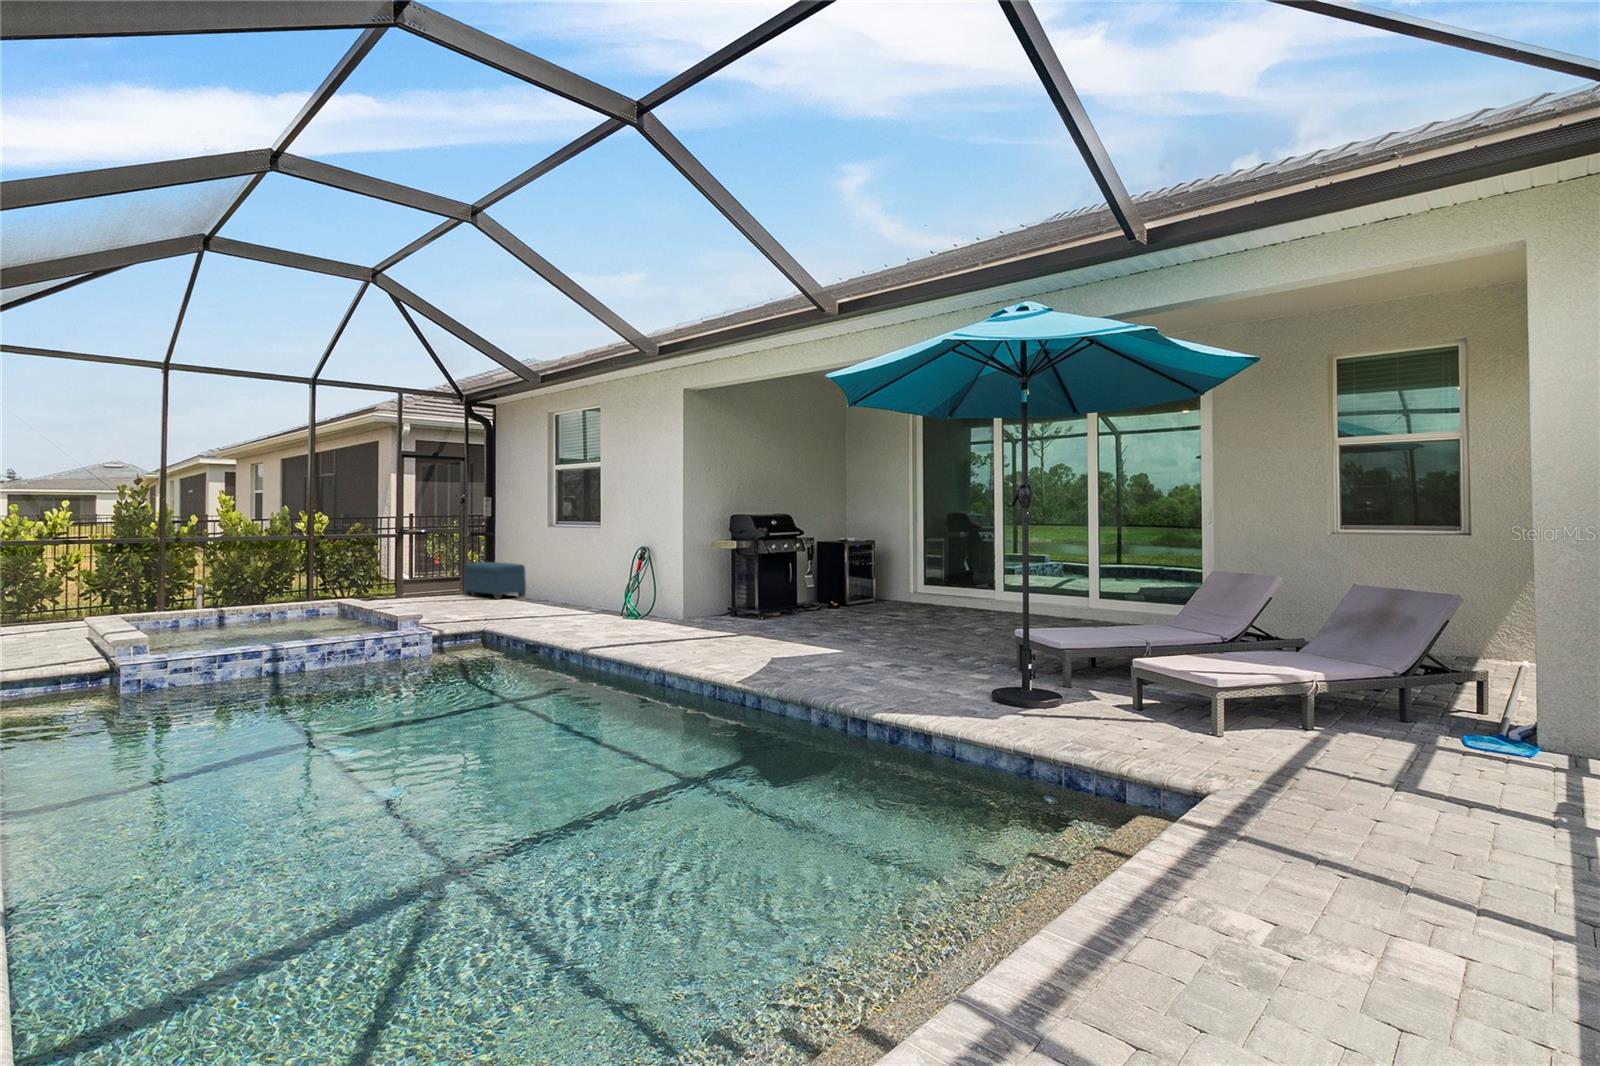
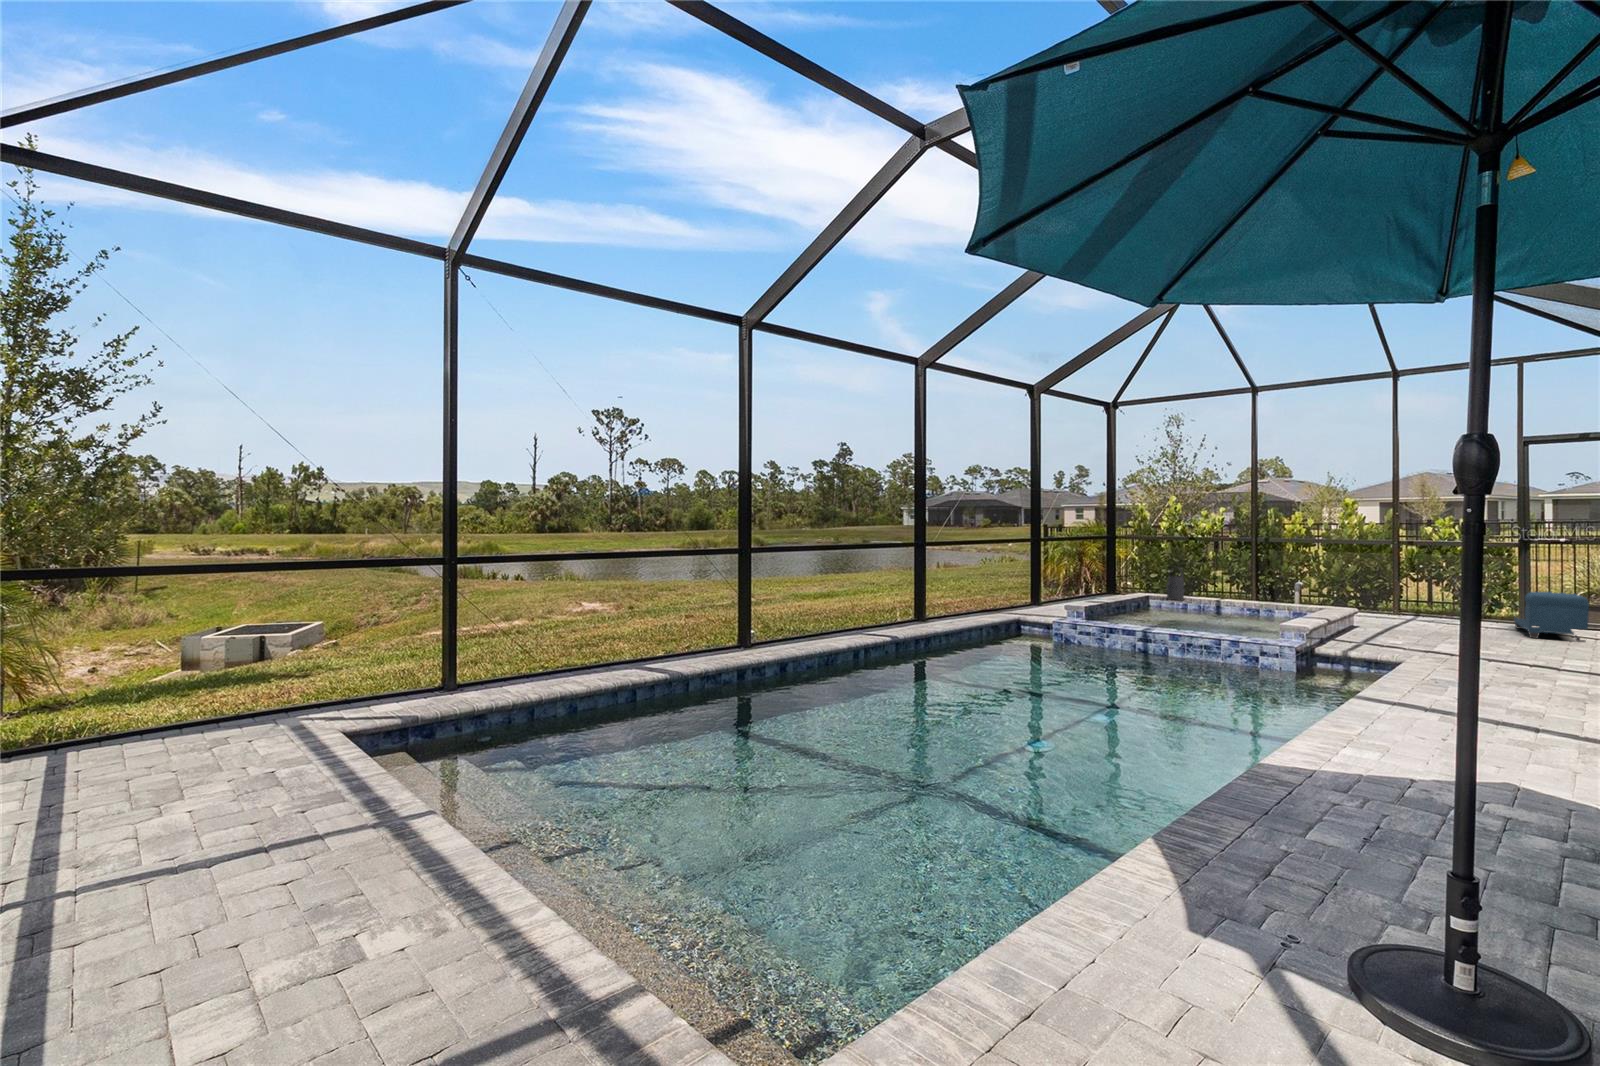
watering can: none [123,577,152,621] -> present [1166,570,1185,600]

